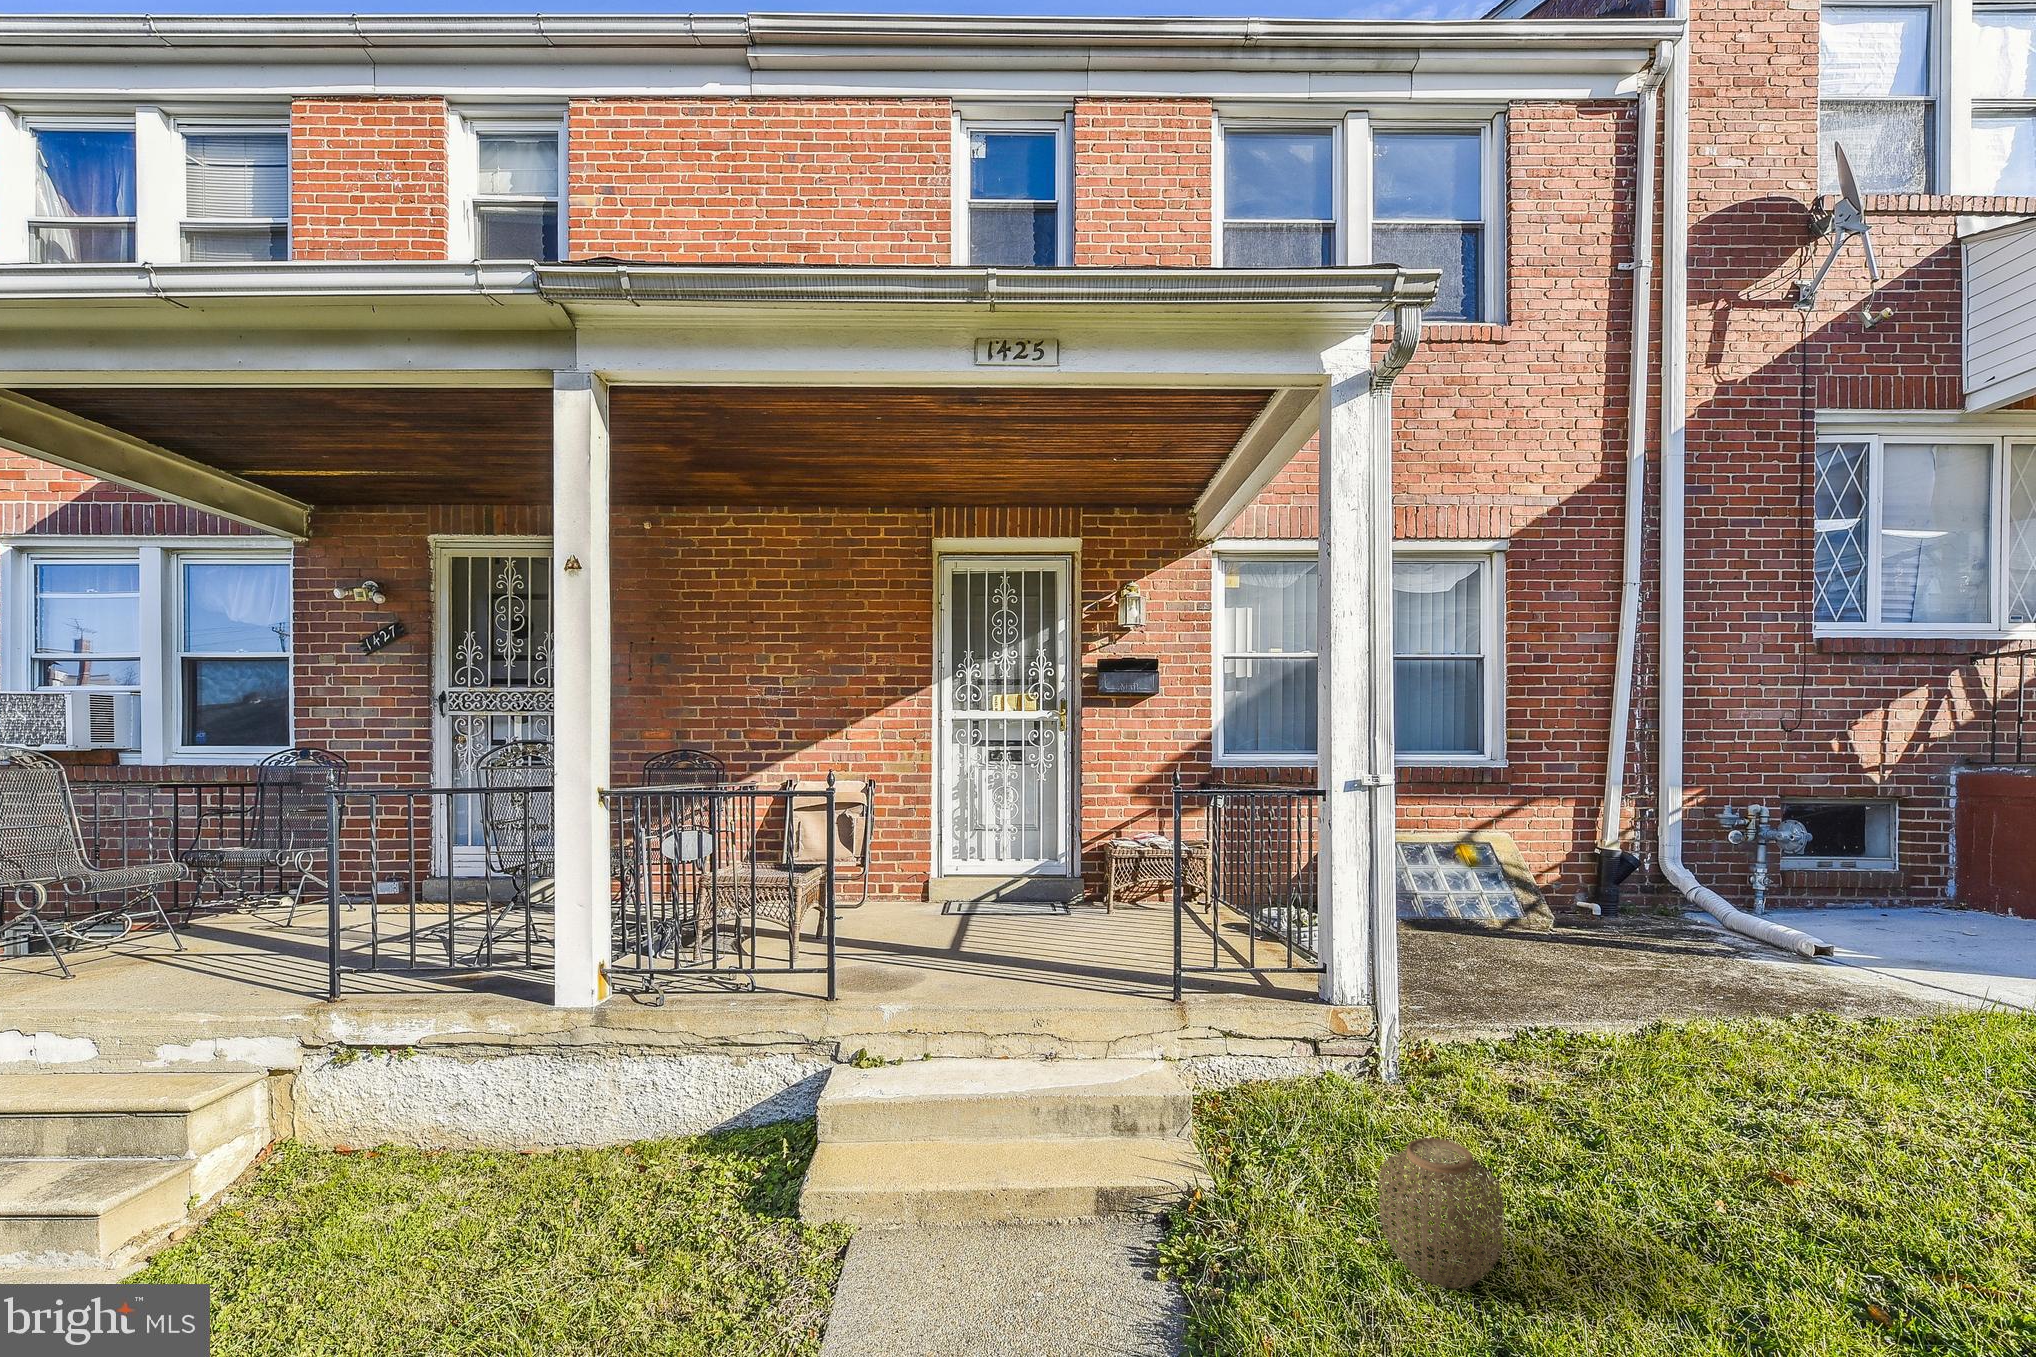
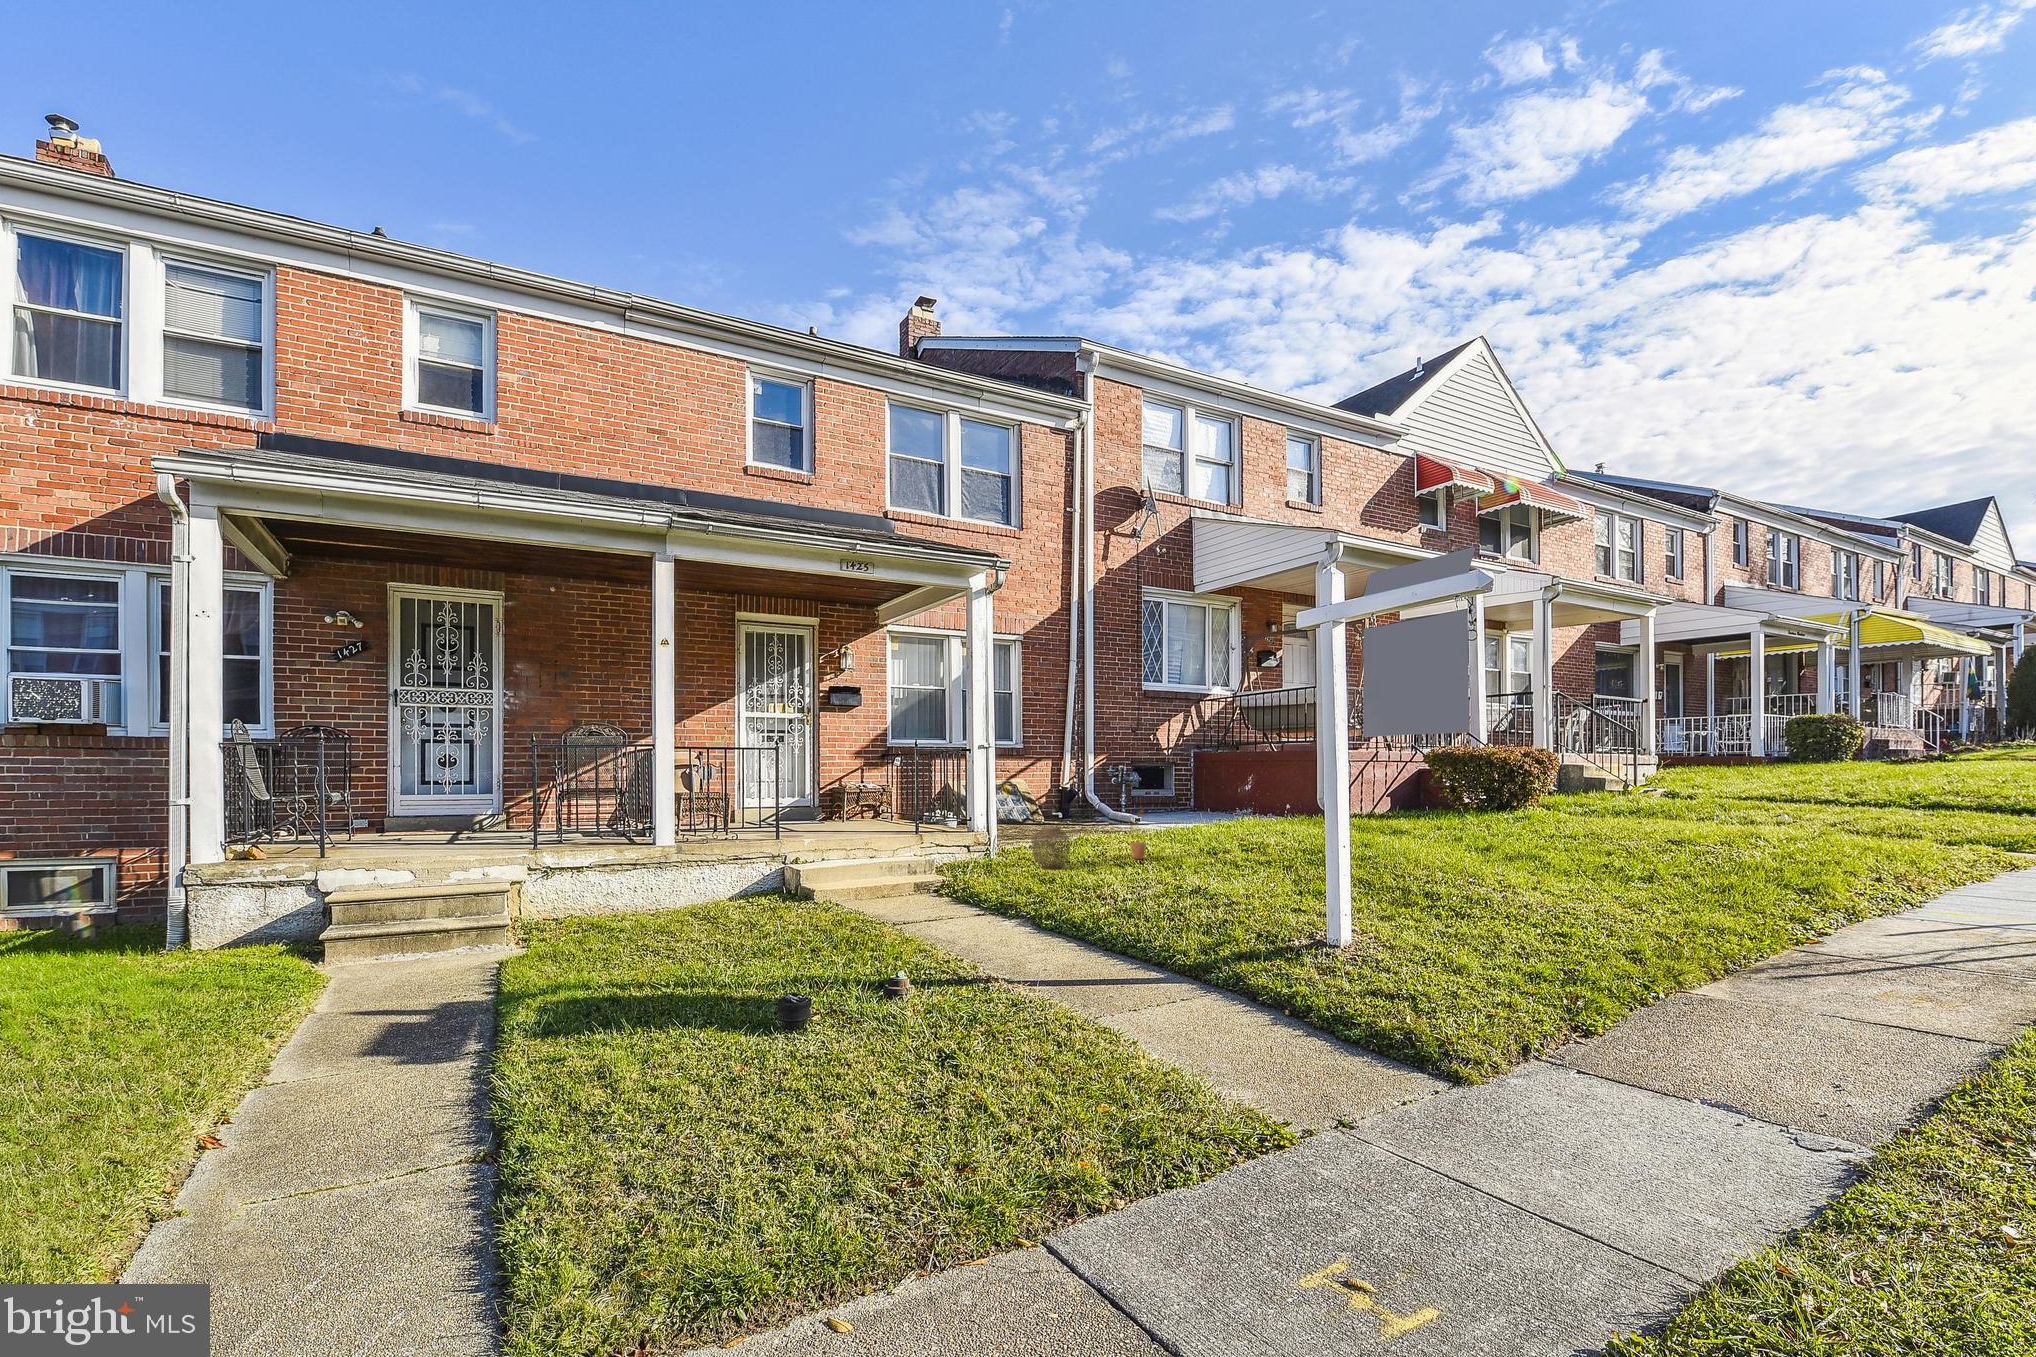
potted plant: none [1733,1101,1804,1270] -> present [1130,810,1146,859]

